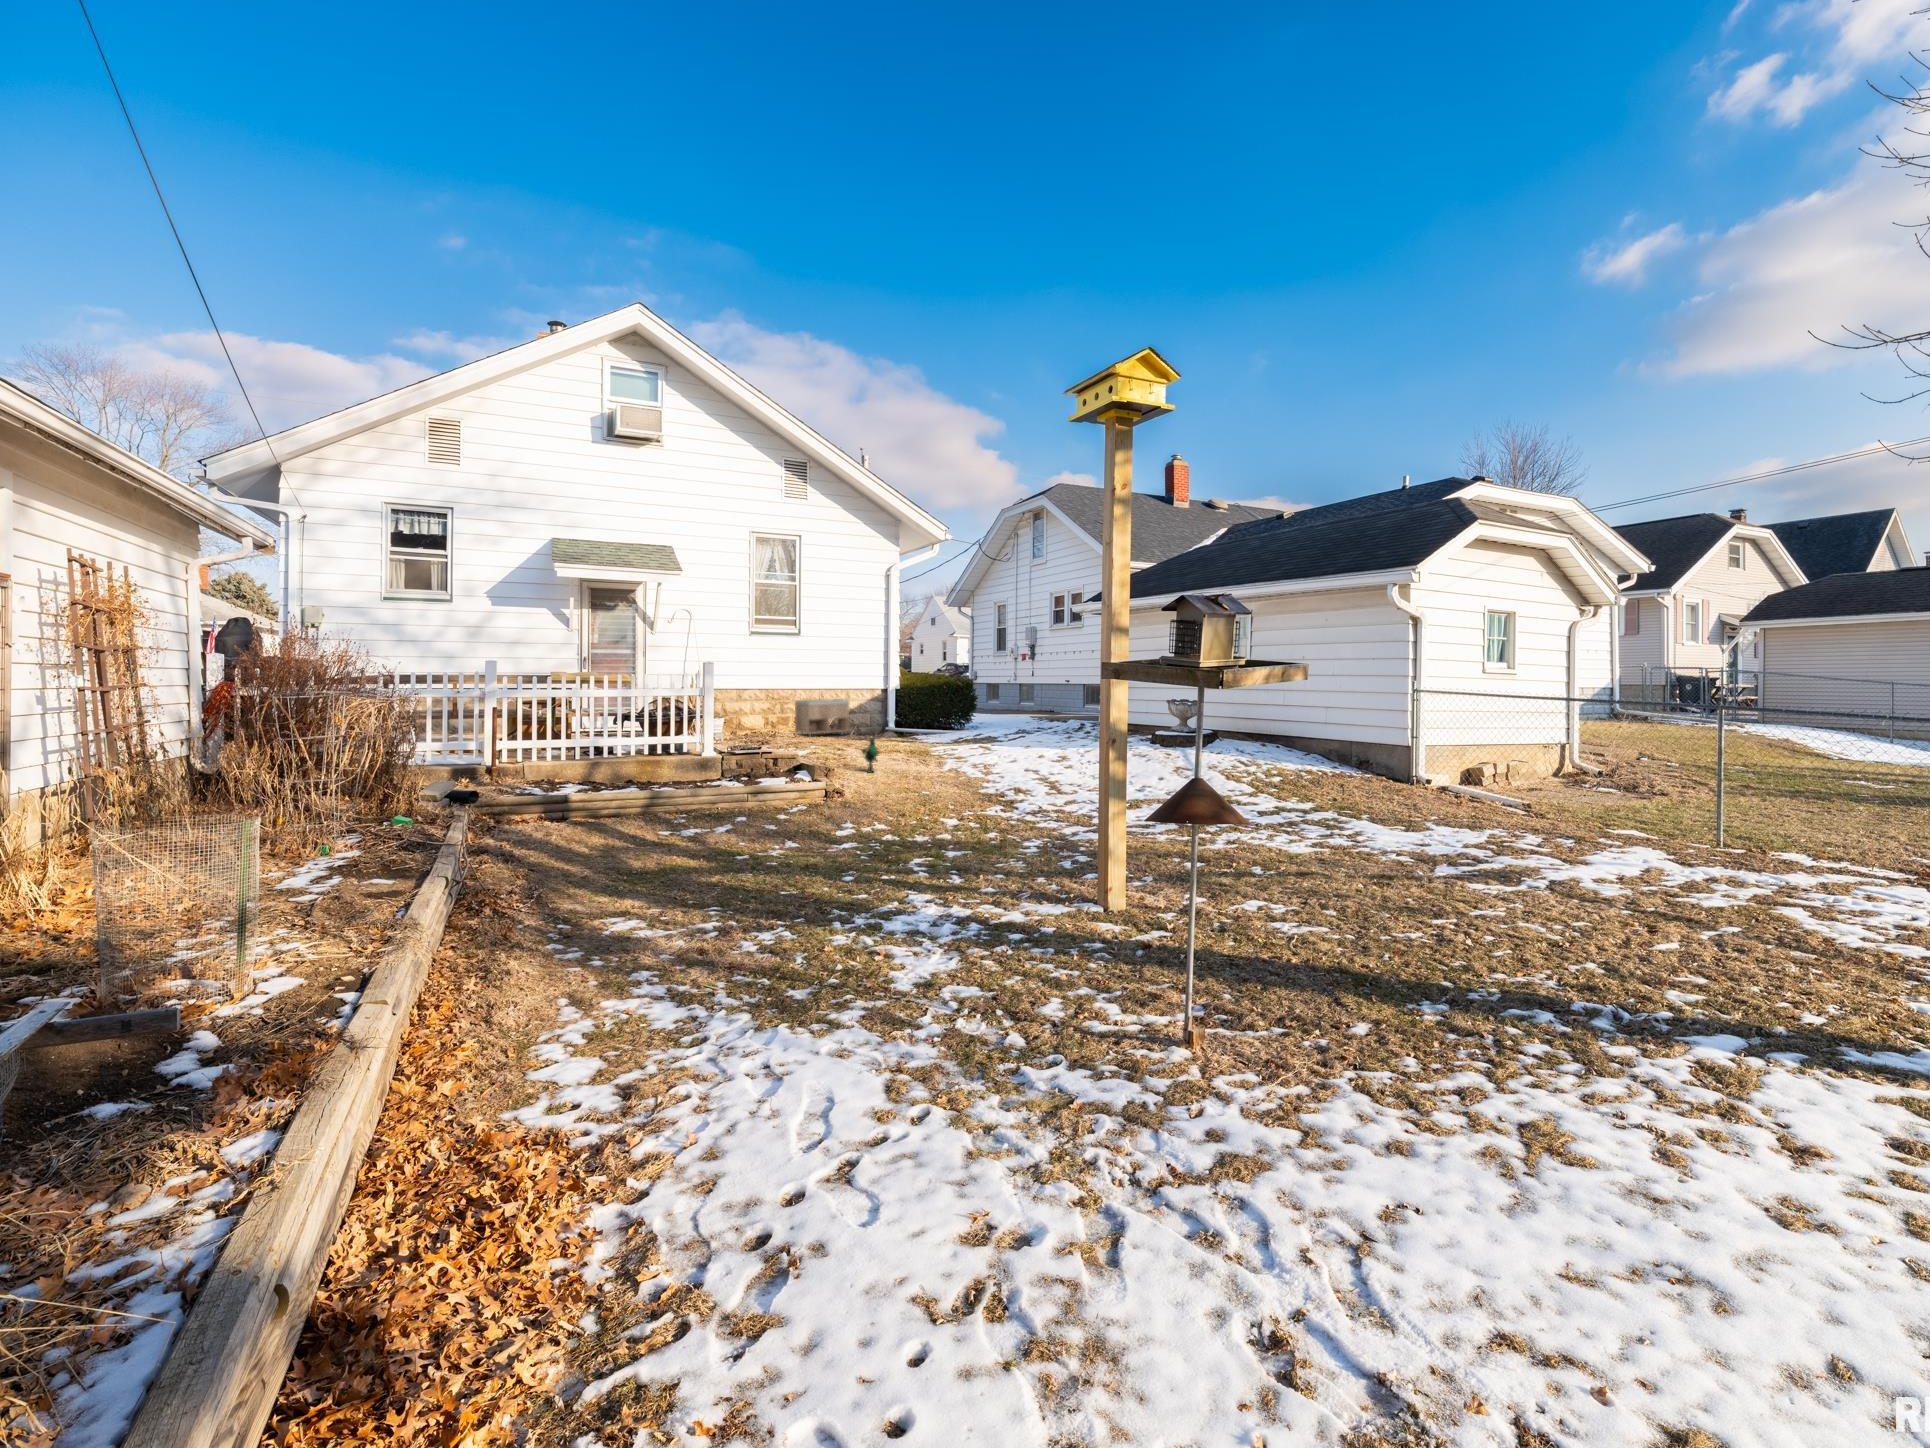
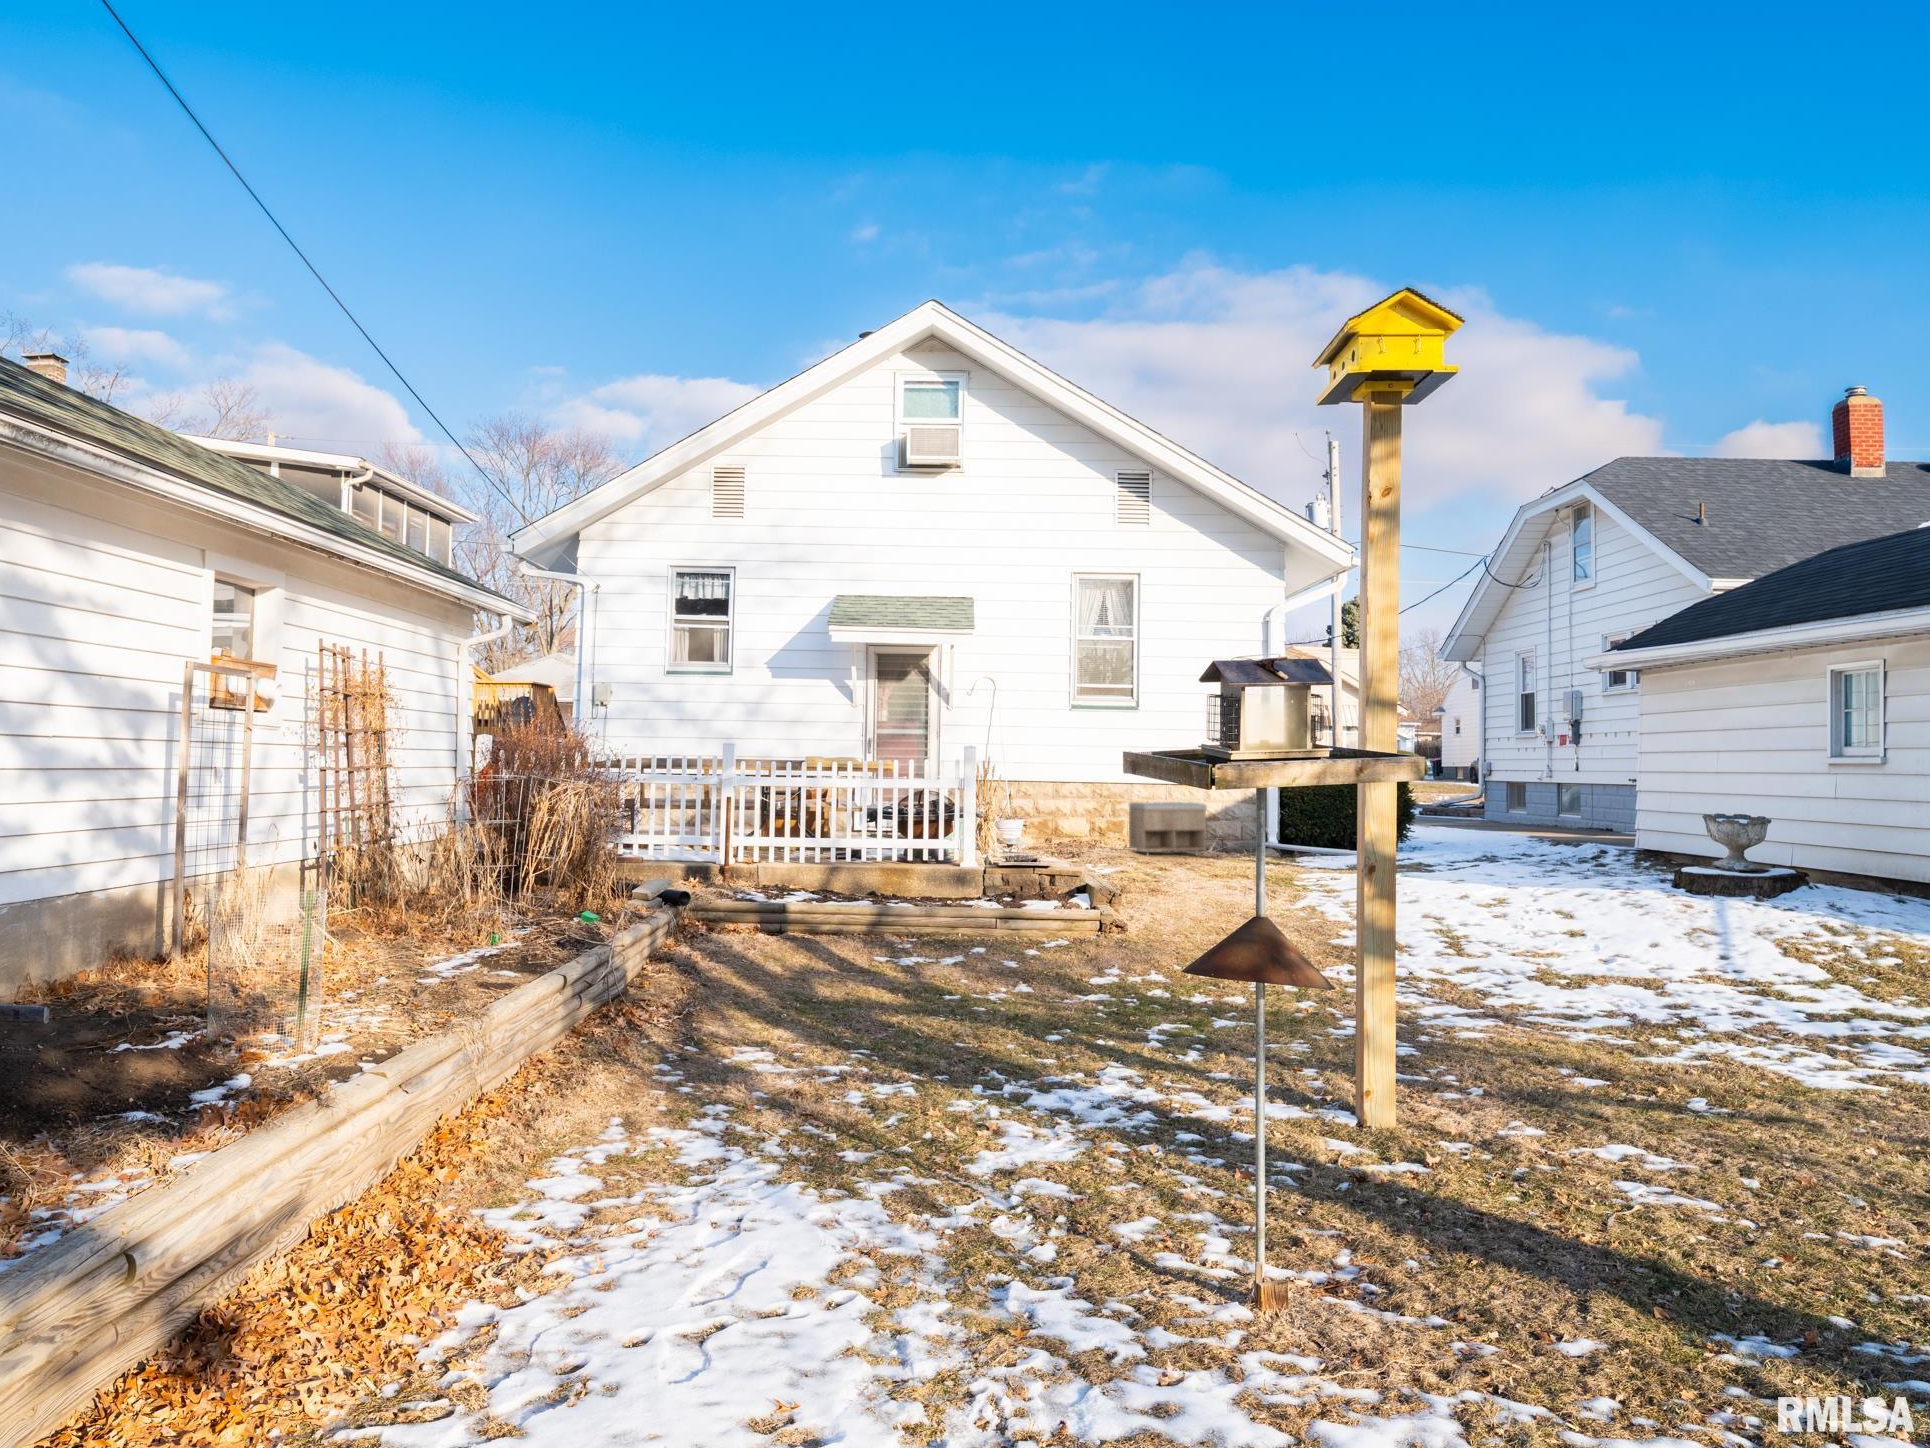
decorative plant: present [861,737,878,773] -> none [1182,852,1215,908]

